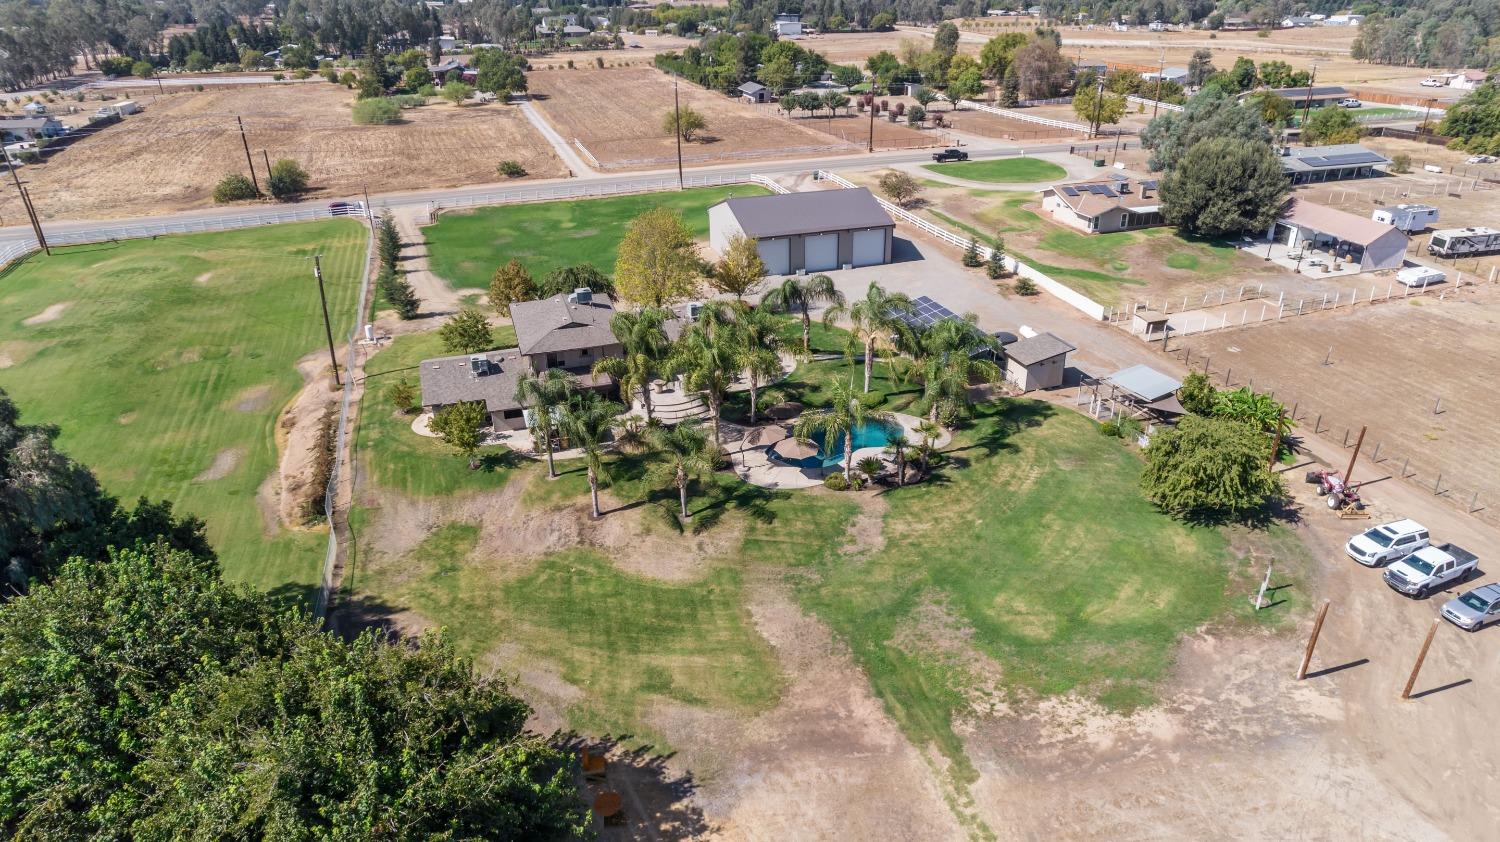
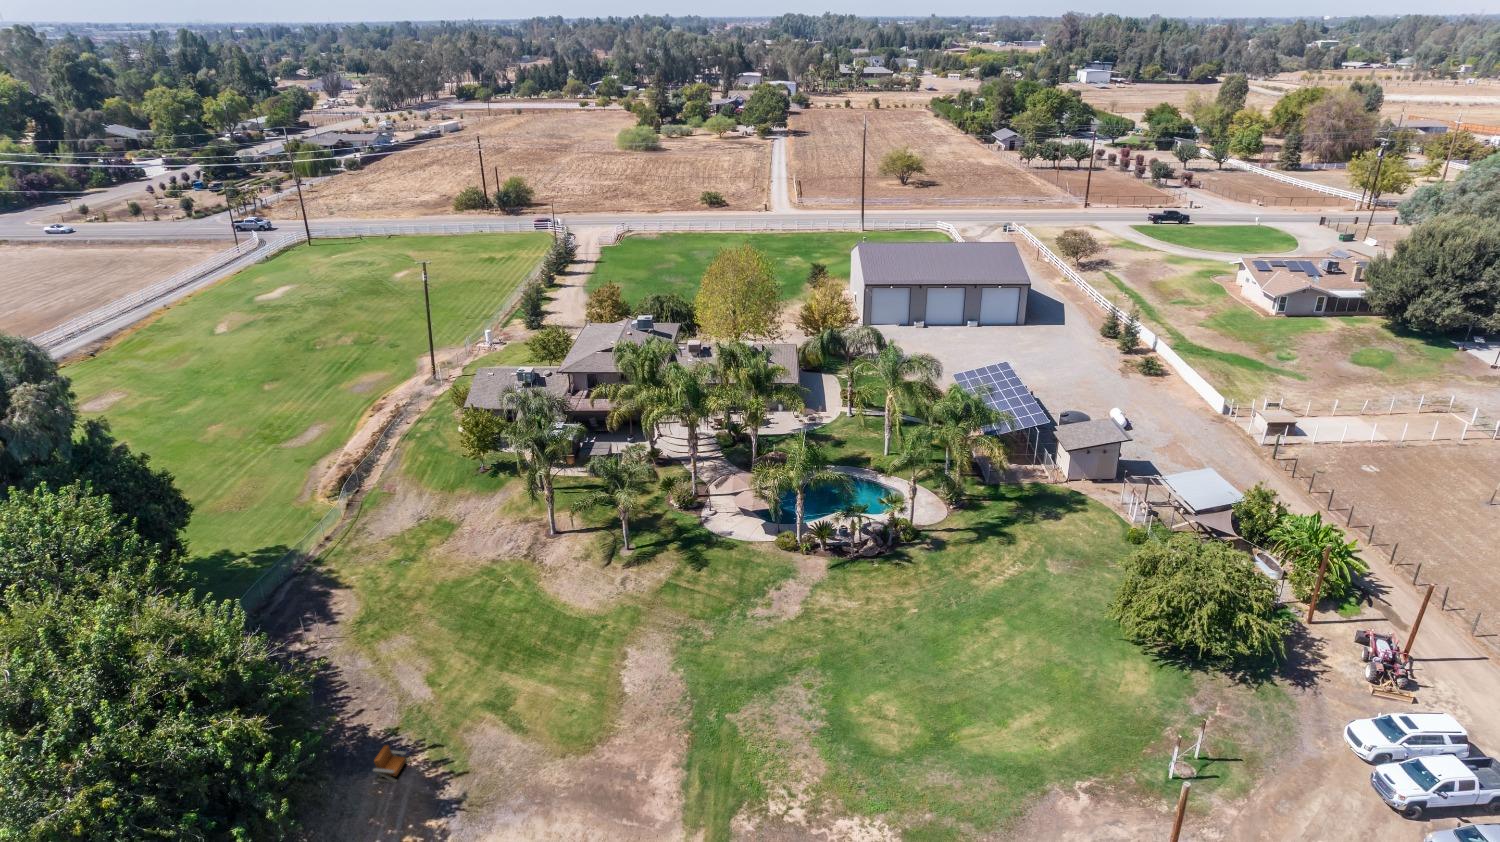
round table: present [593,791,622,816] -> none [358,791,387,823]

